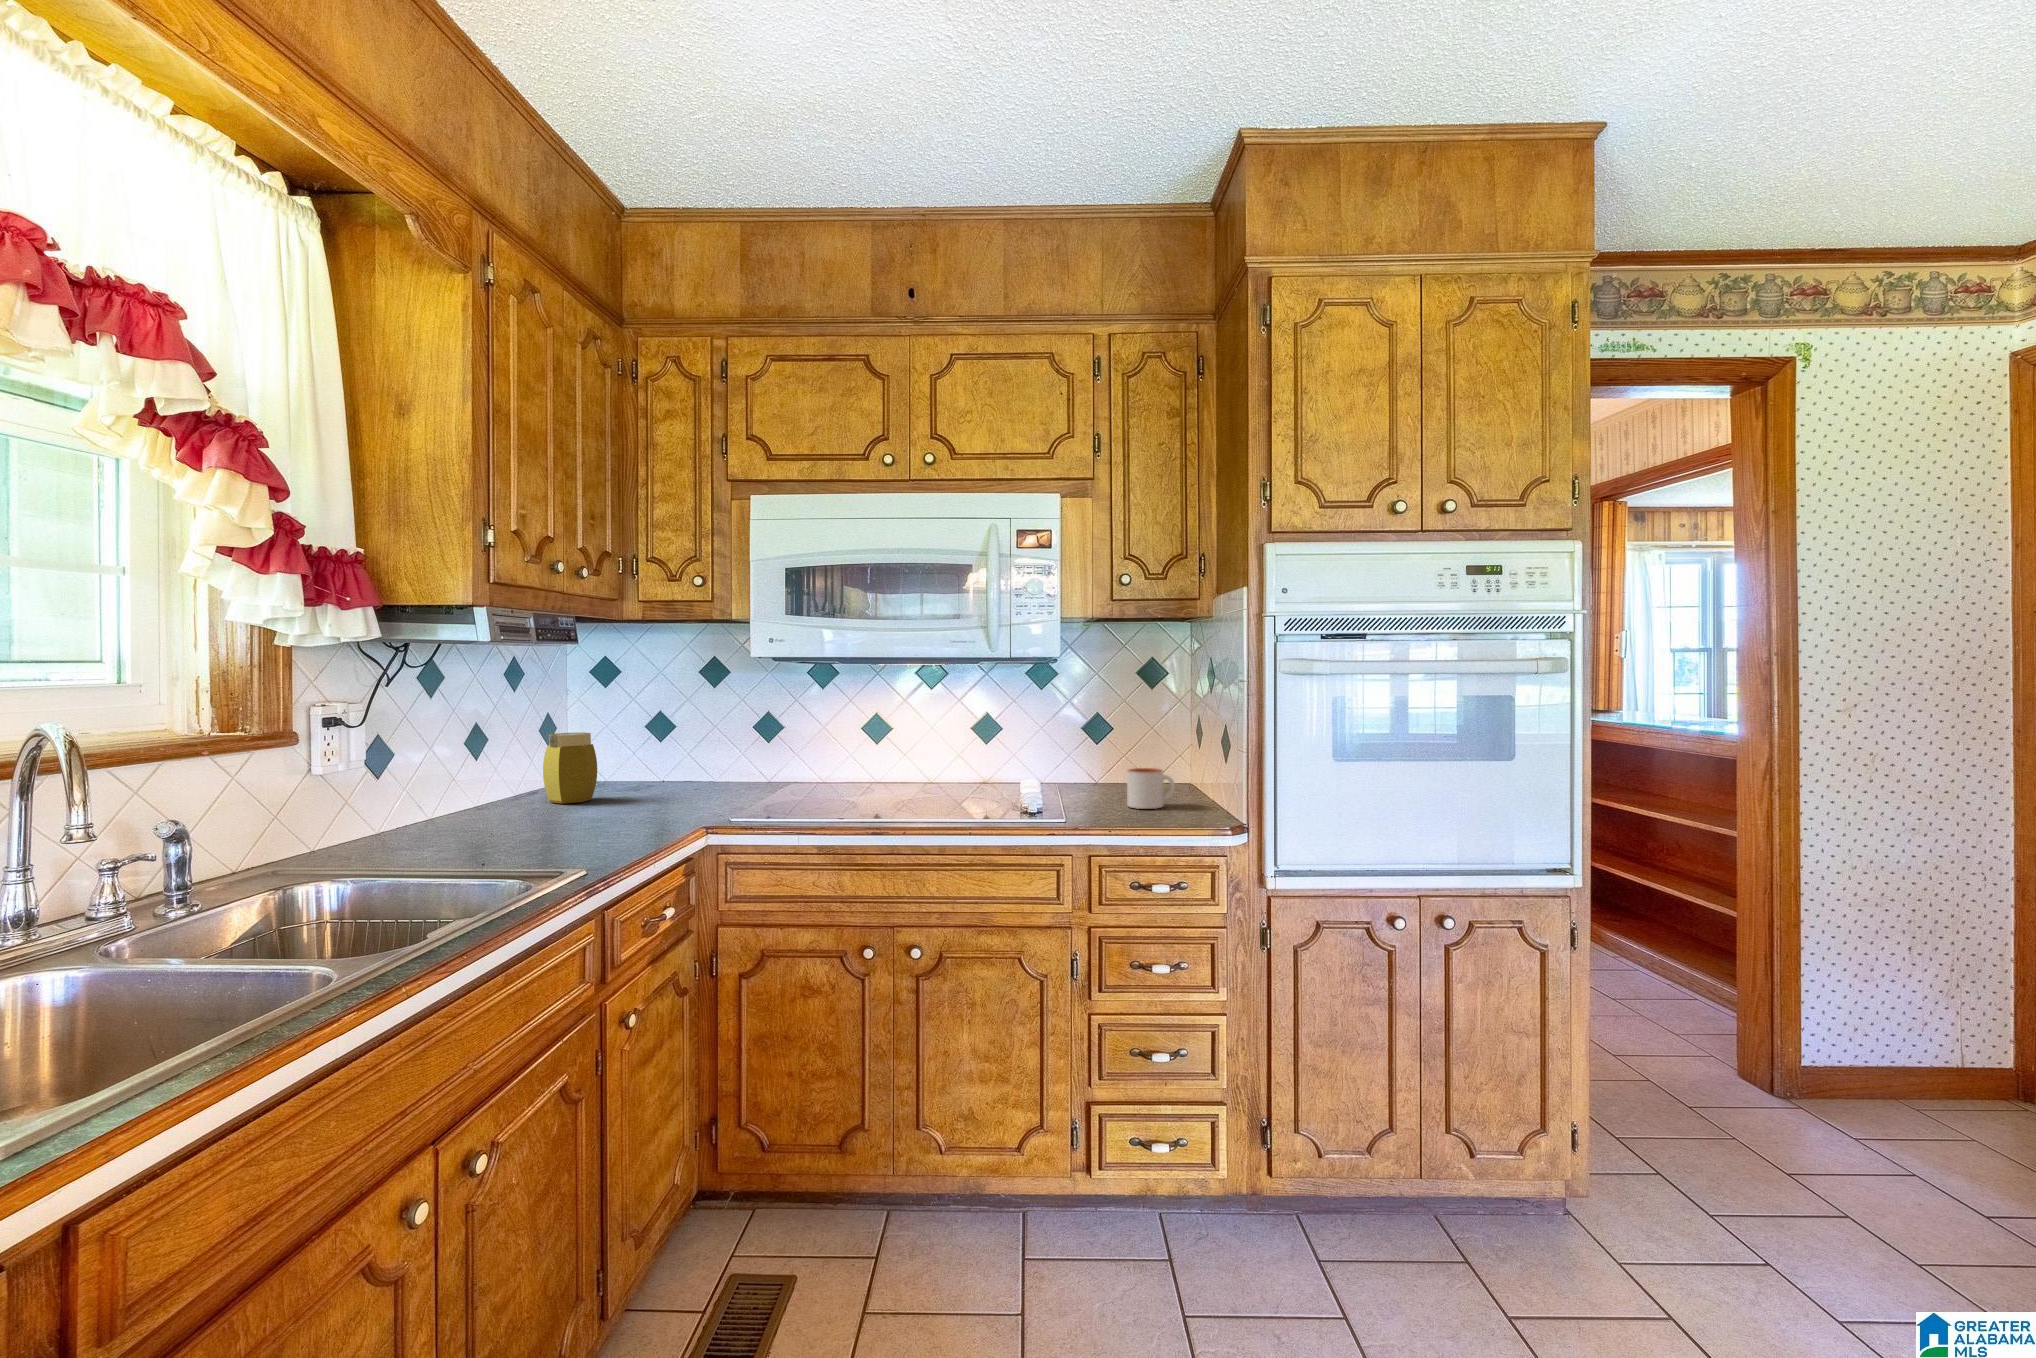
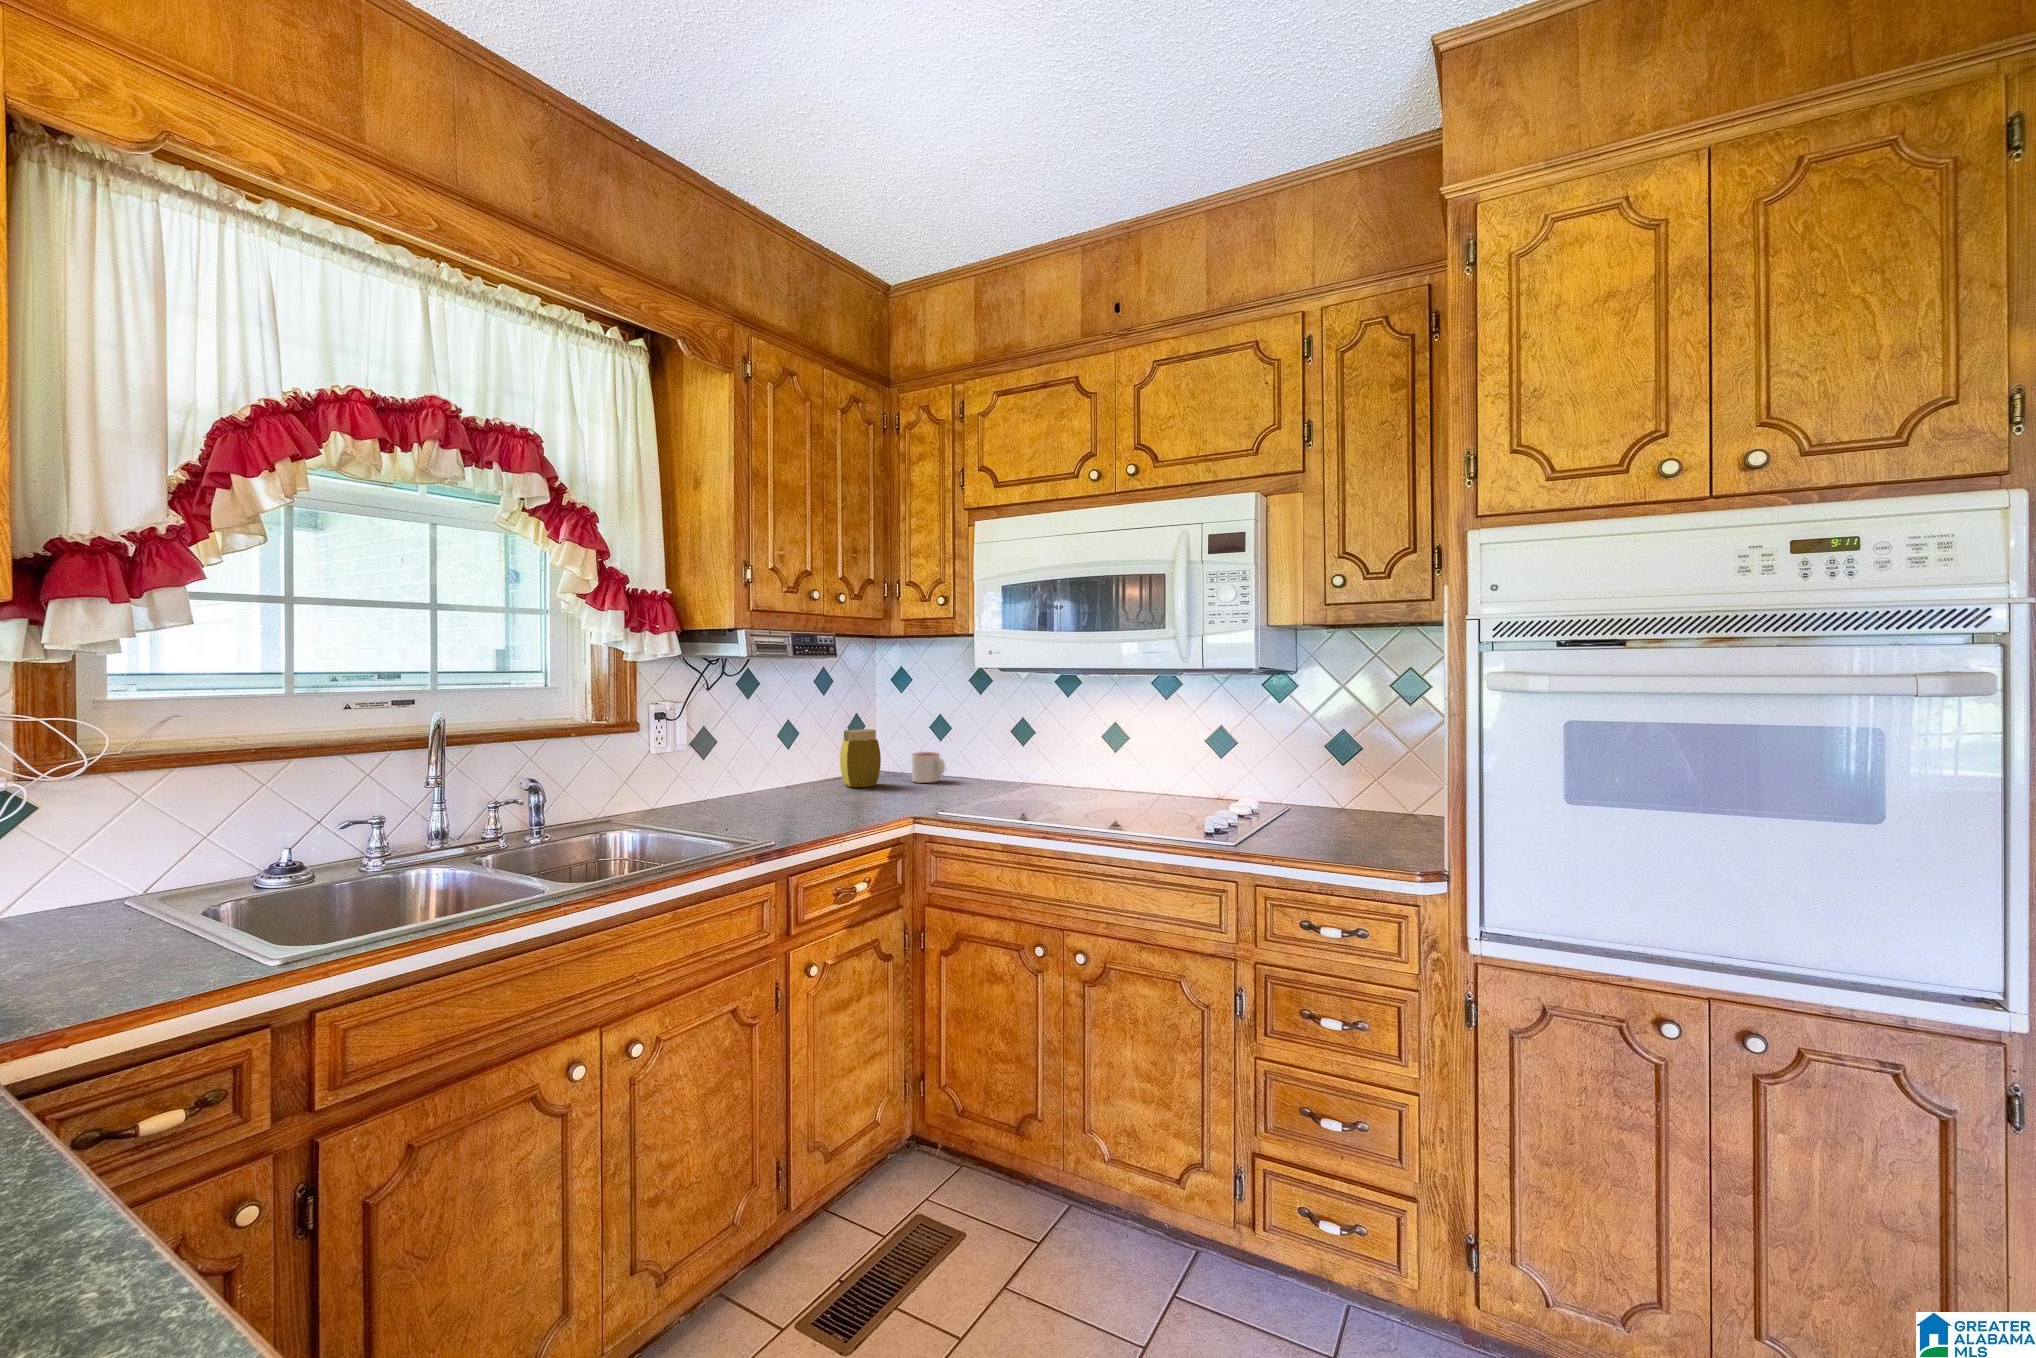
mug: present [1127,768,1175,809] -> present [912,752,945,783]

